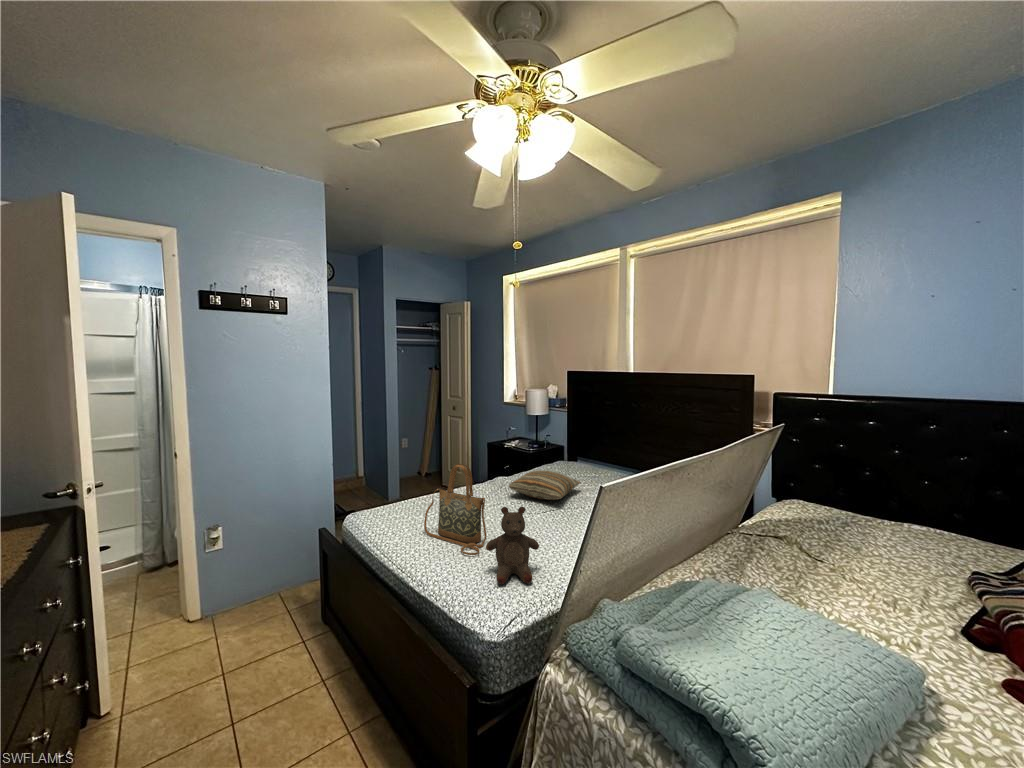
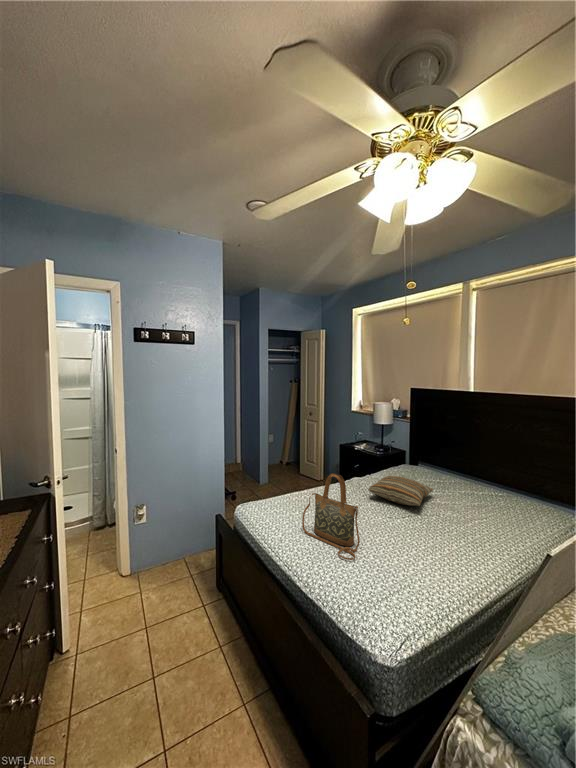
stuffed bear: present [486,507,539,584] -> none [365,522,417,601]

